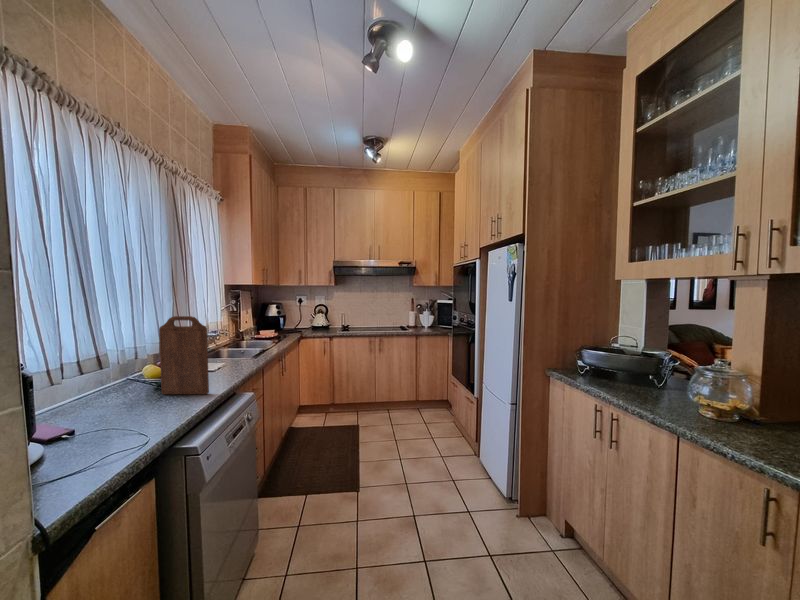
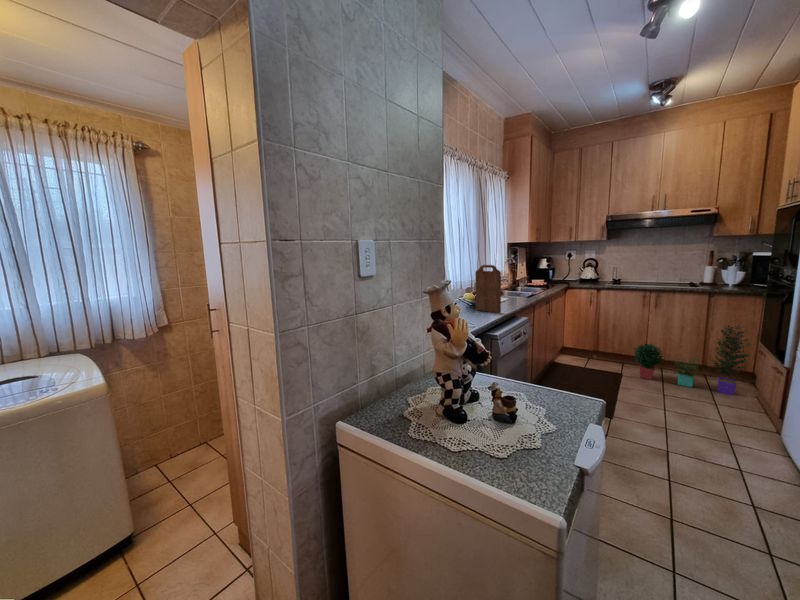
potted plant: none [367,361,449,426] -> present [634,325,750,395]

